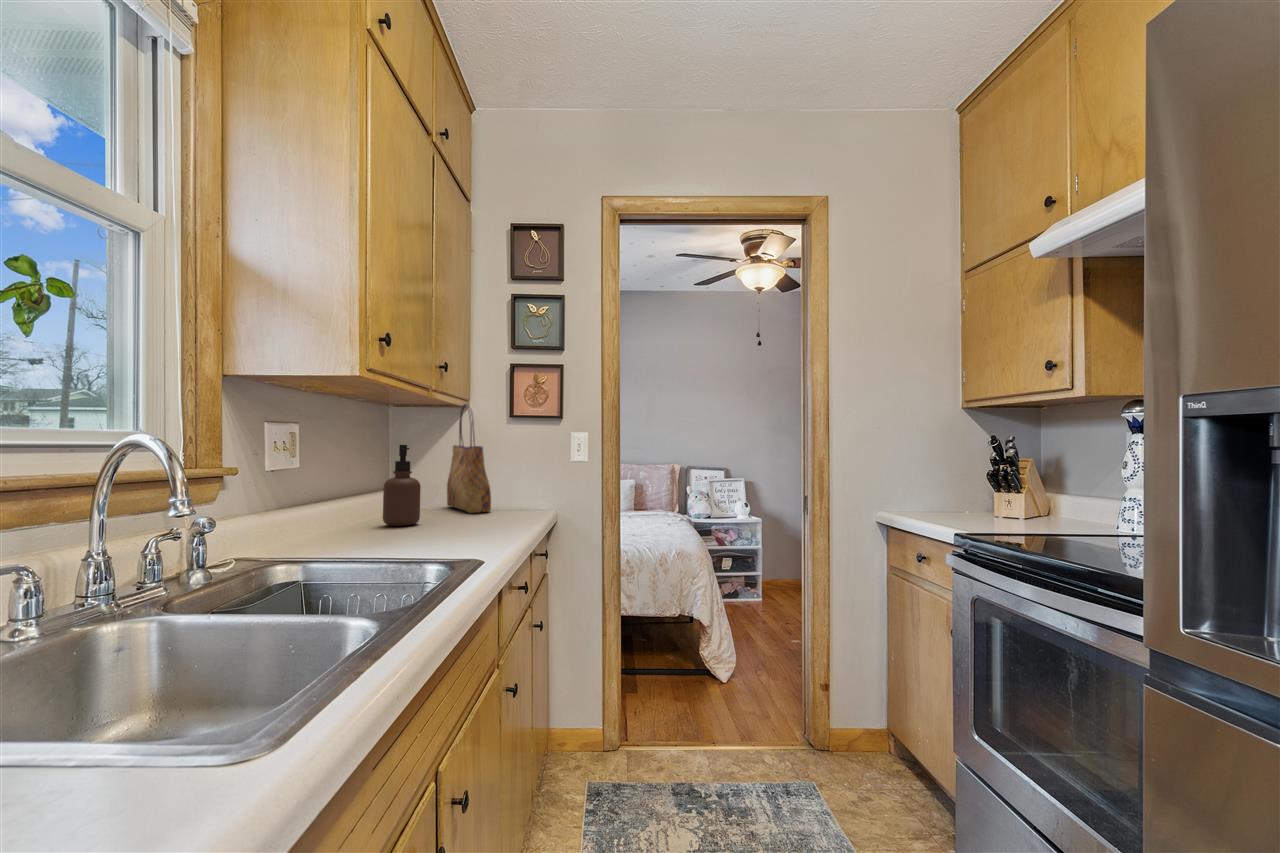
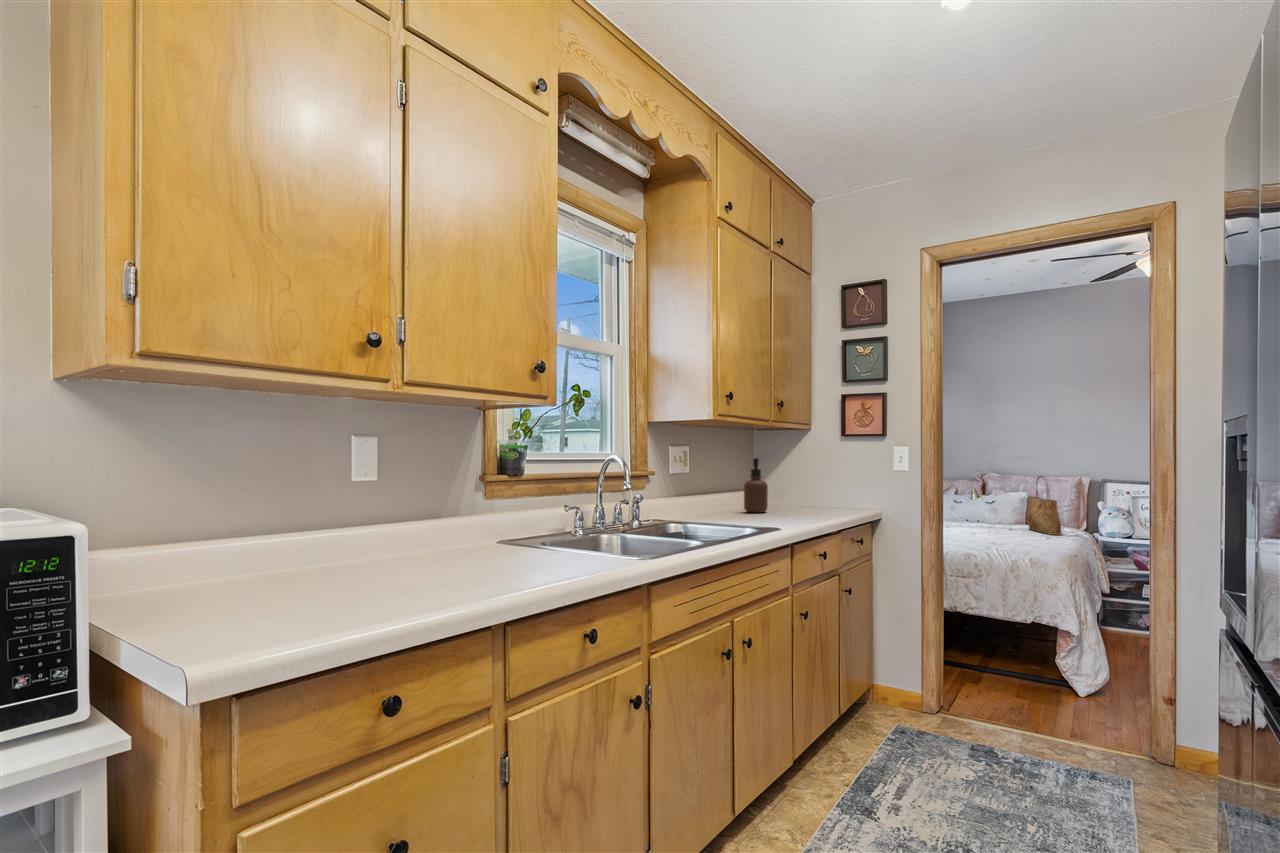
tote bag: present [447,404,491,513] -> present [1028,476,1061,535]

